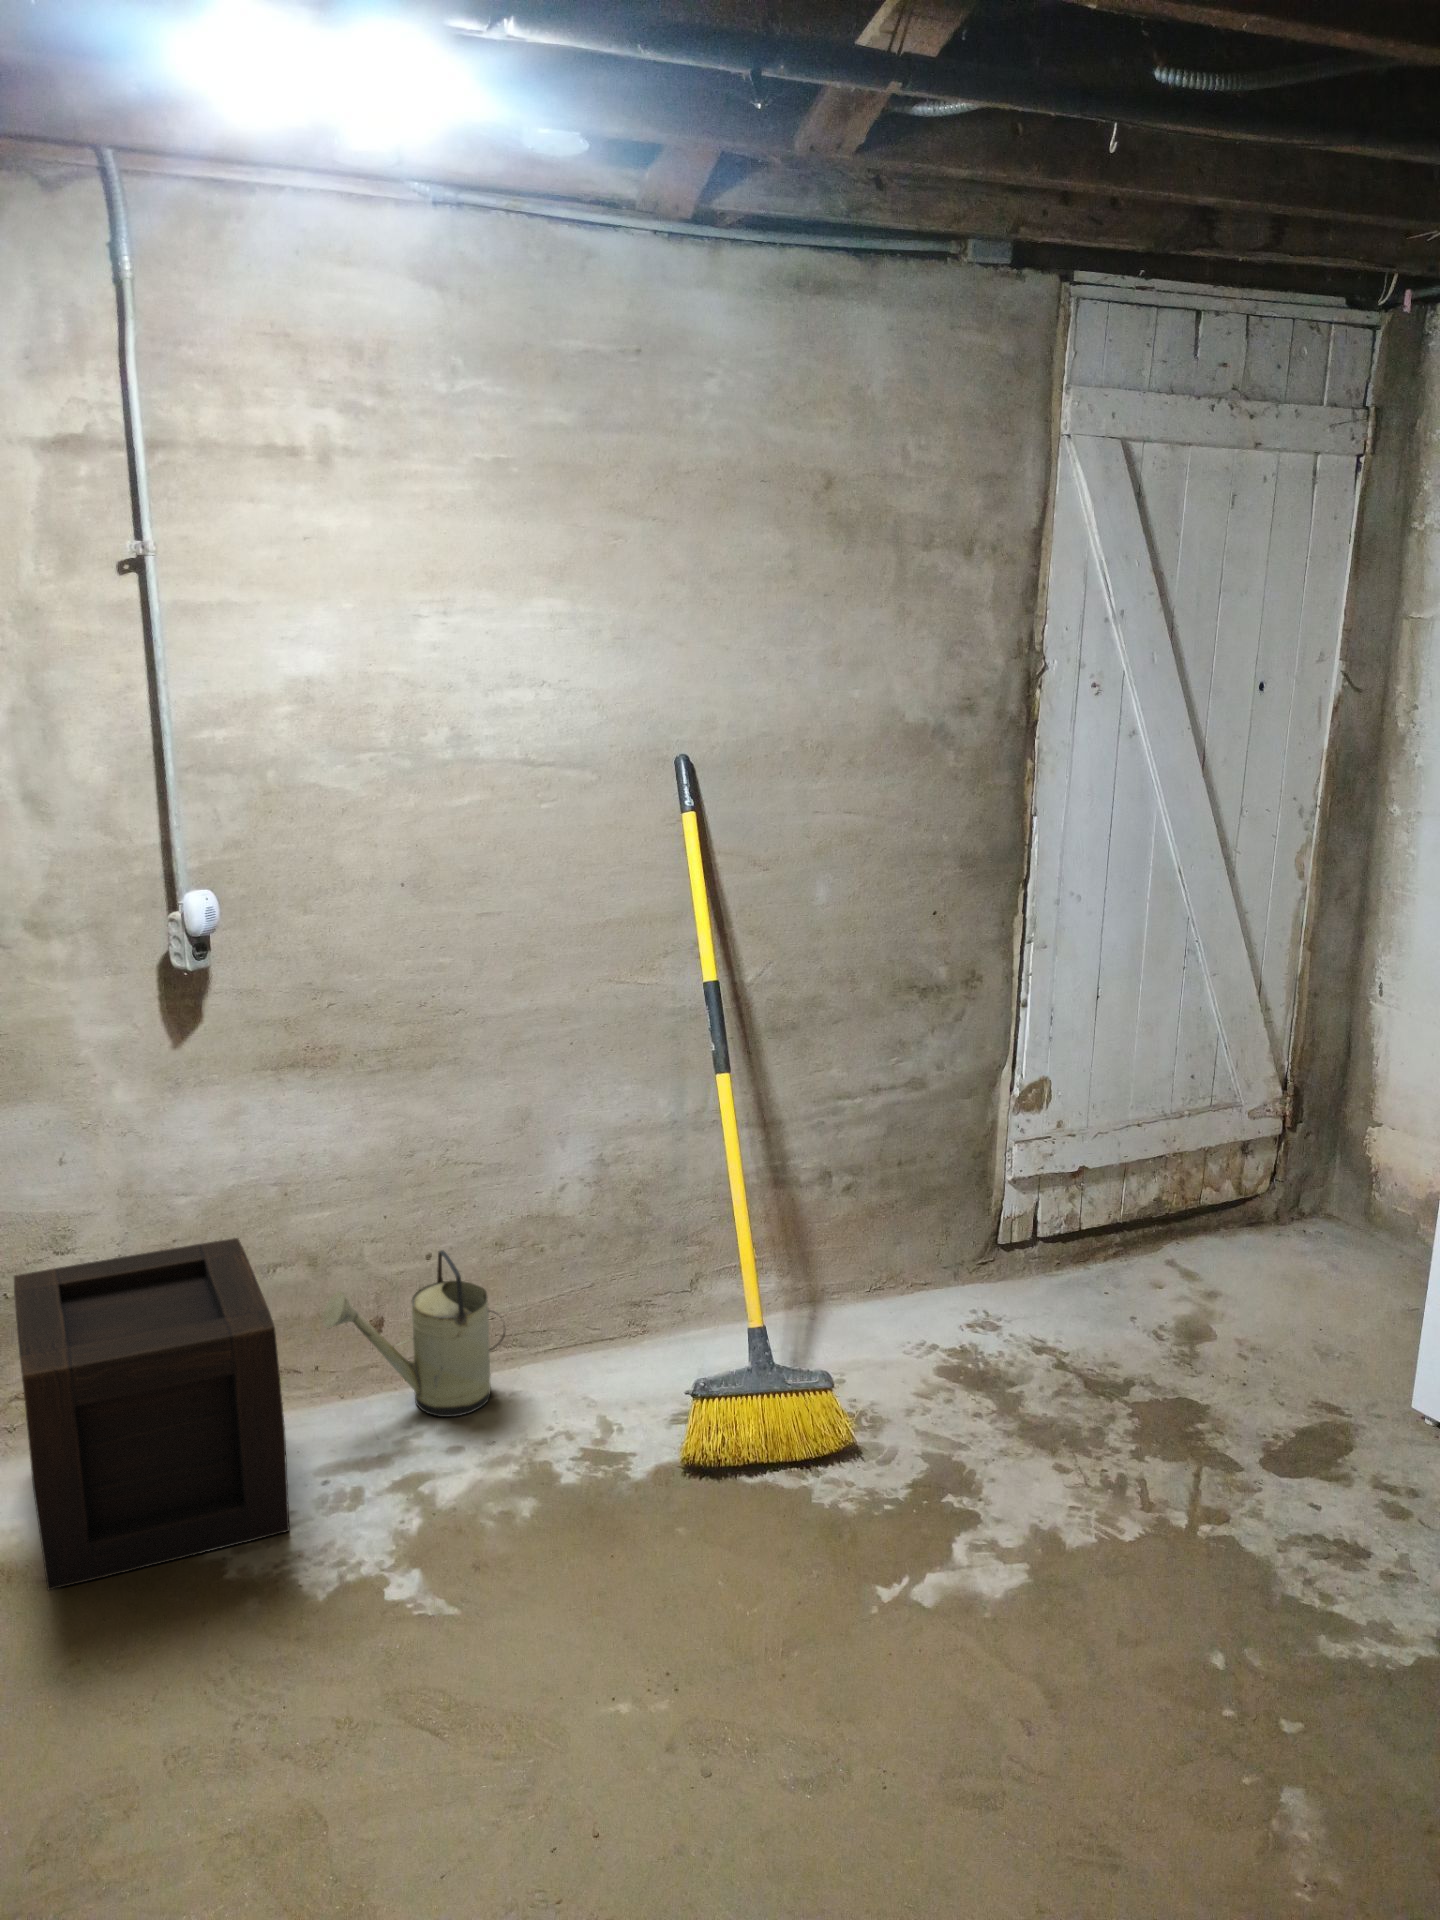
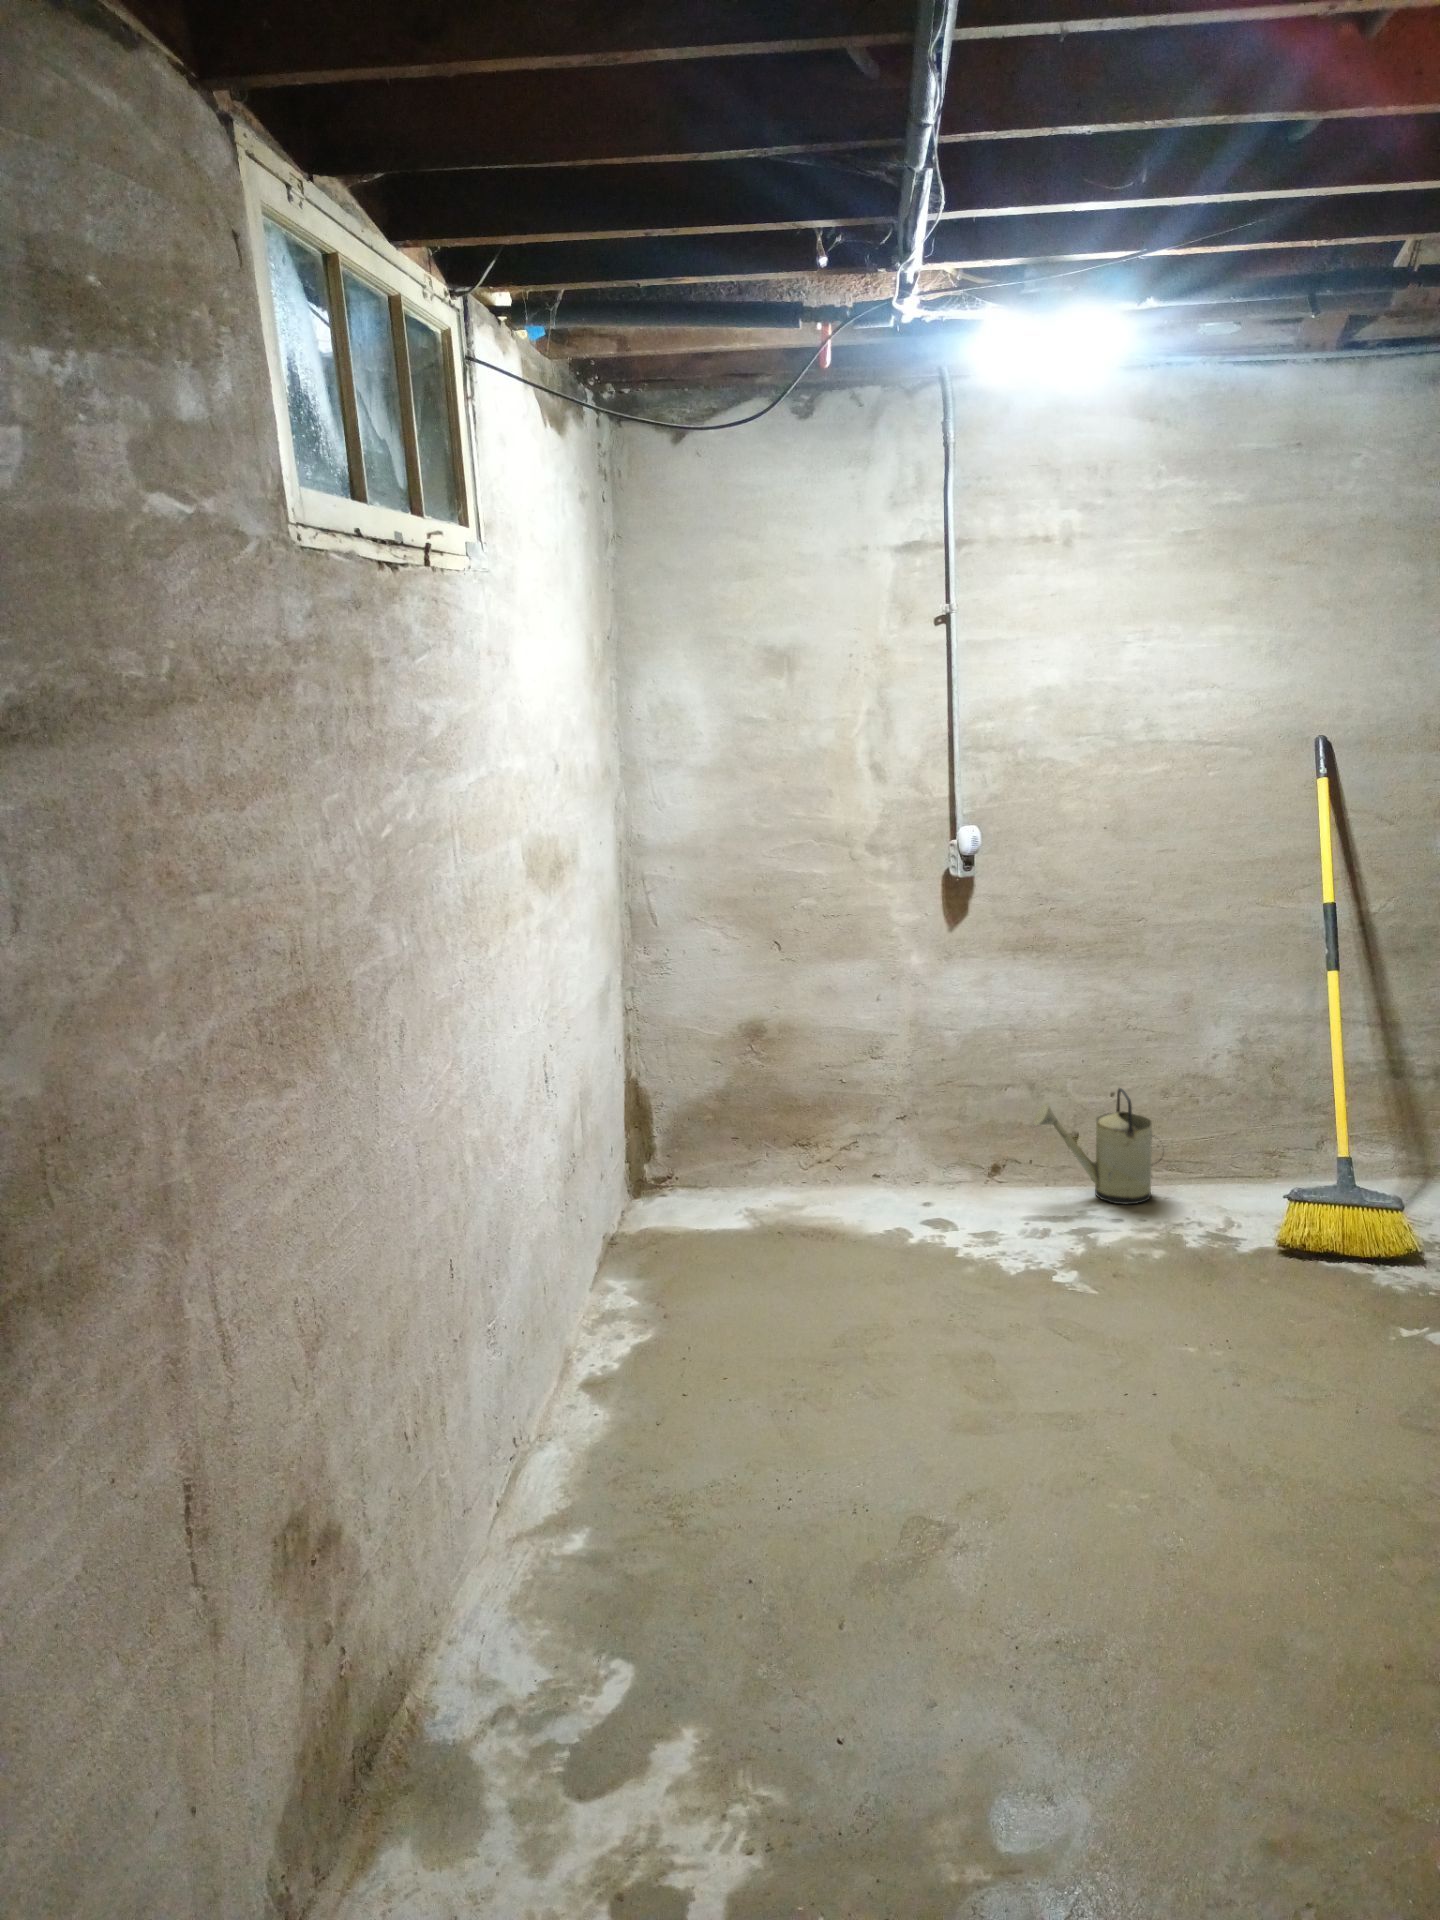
wooden crate: present [14,1238,290,1590] -> none [844,1059,1000,1242]

